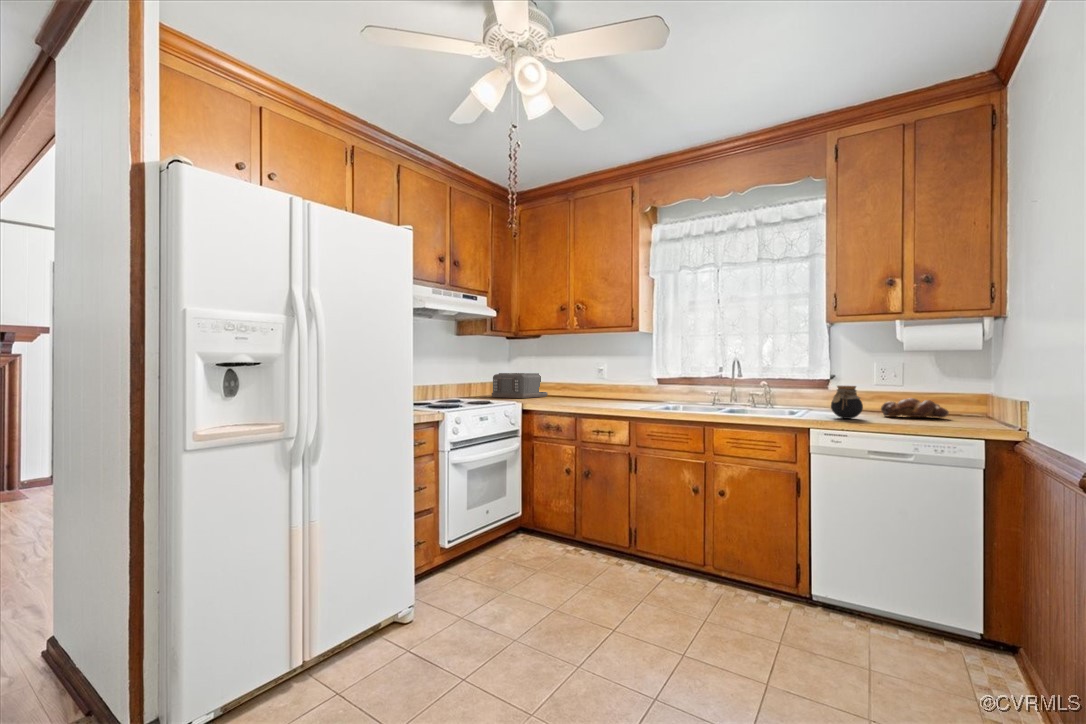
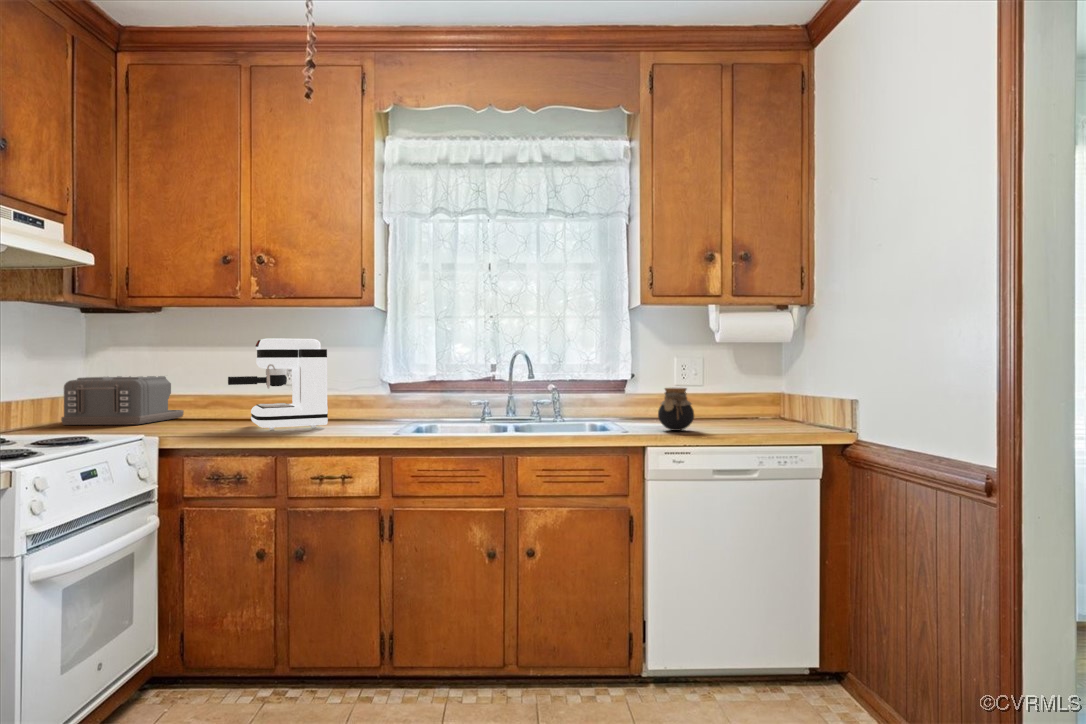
coffee maker: none [560,352,610,404] -> present [228,338,328,430]
bread loaf: present [881,398,949,418] -> none [693,400,759,424]

